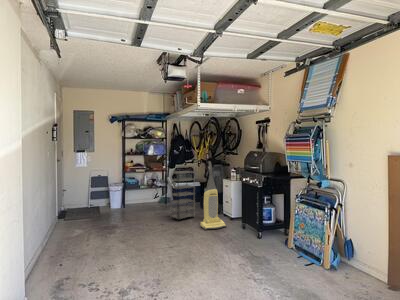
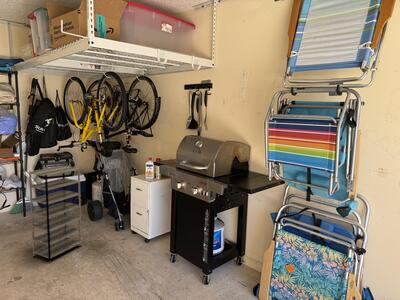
vacuum cleaner: present [200,161,226,230] -> none [95,152,144,279]

